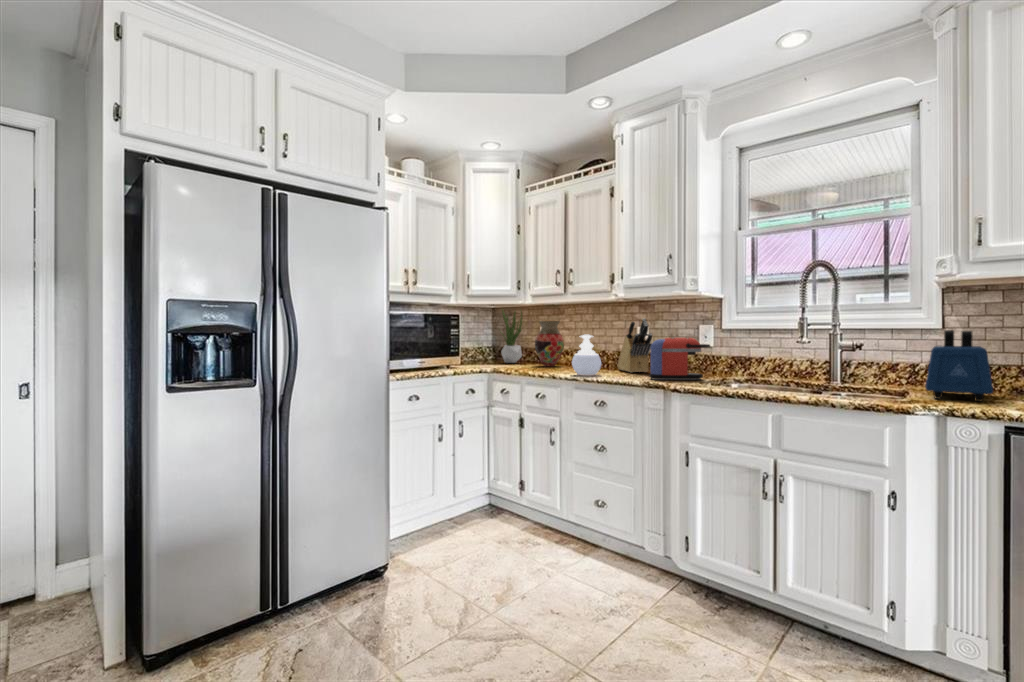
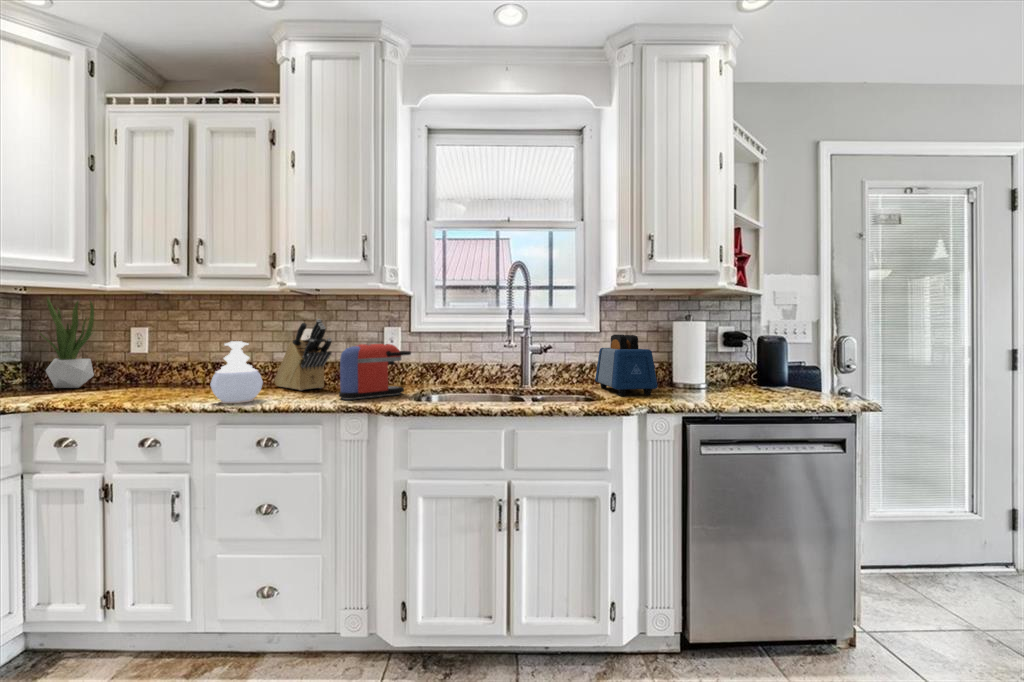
vase: present [535,321,564,366] -> none [124,320,182,390]

